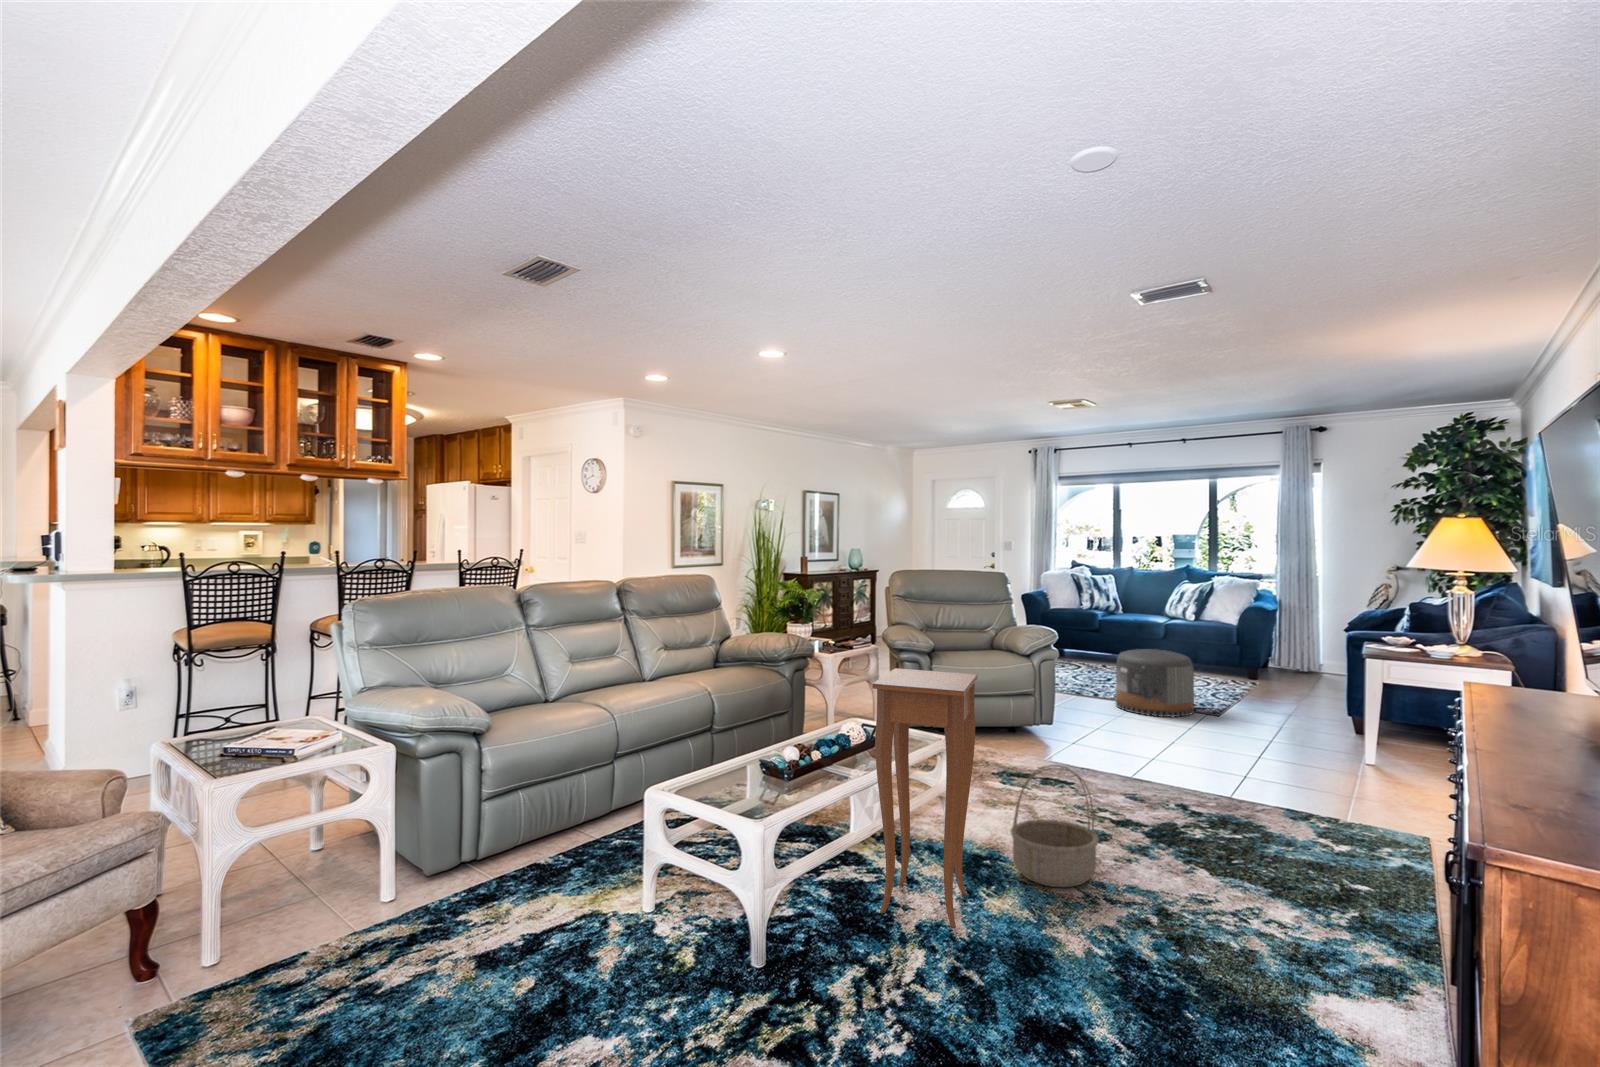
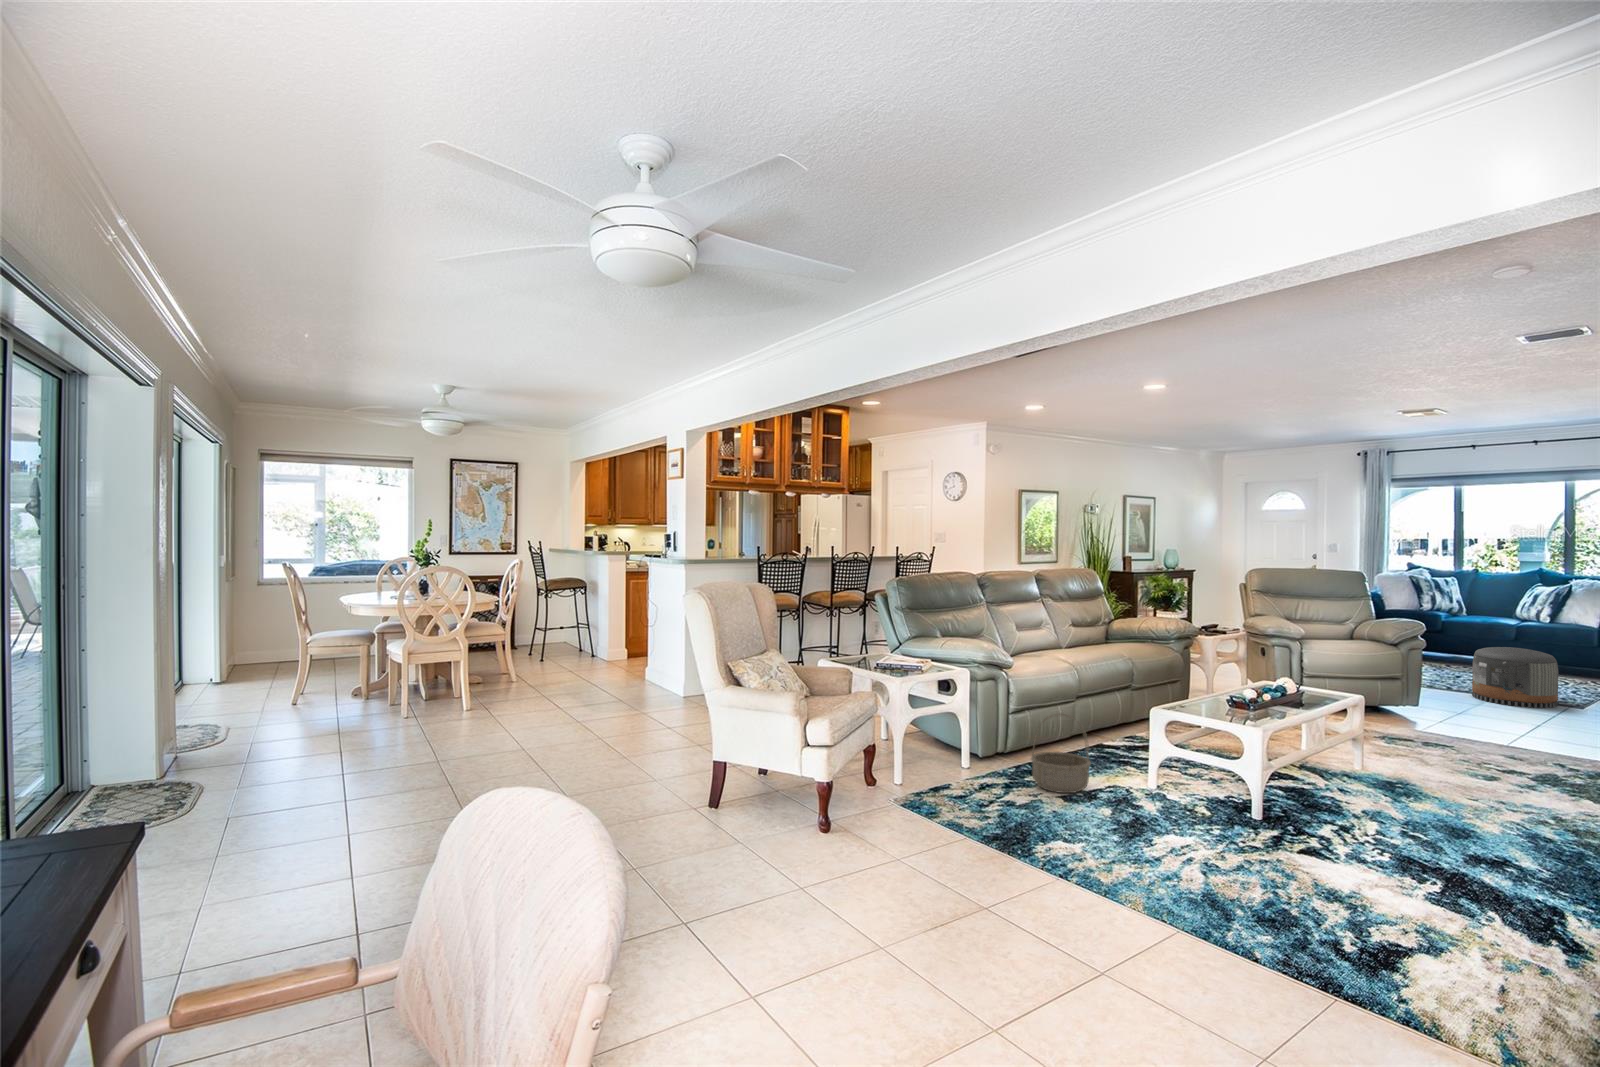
side table: present [872,668,978,927] -> none [1336,647,1408,810]
basket: present [1011,765,1099,887] -> present [1031,714,1091,793]

